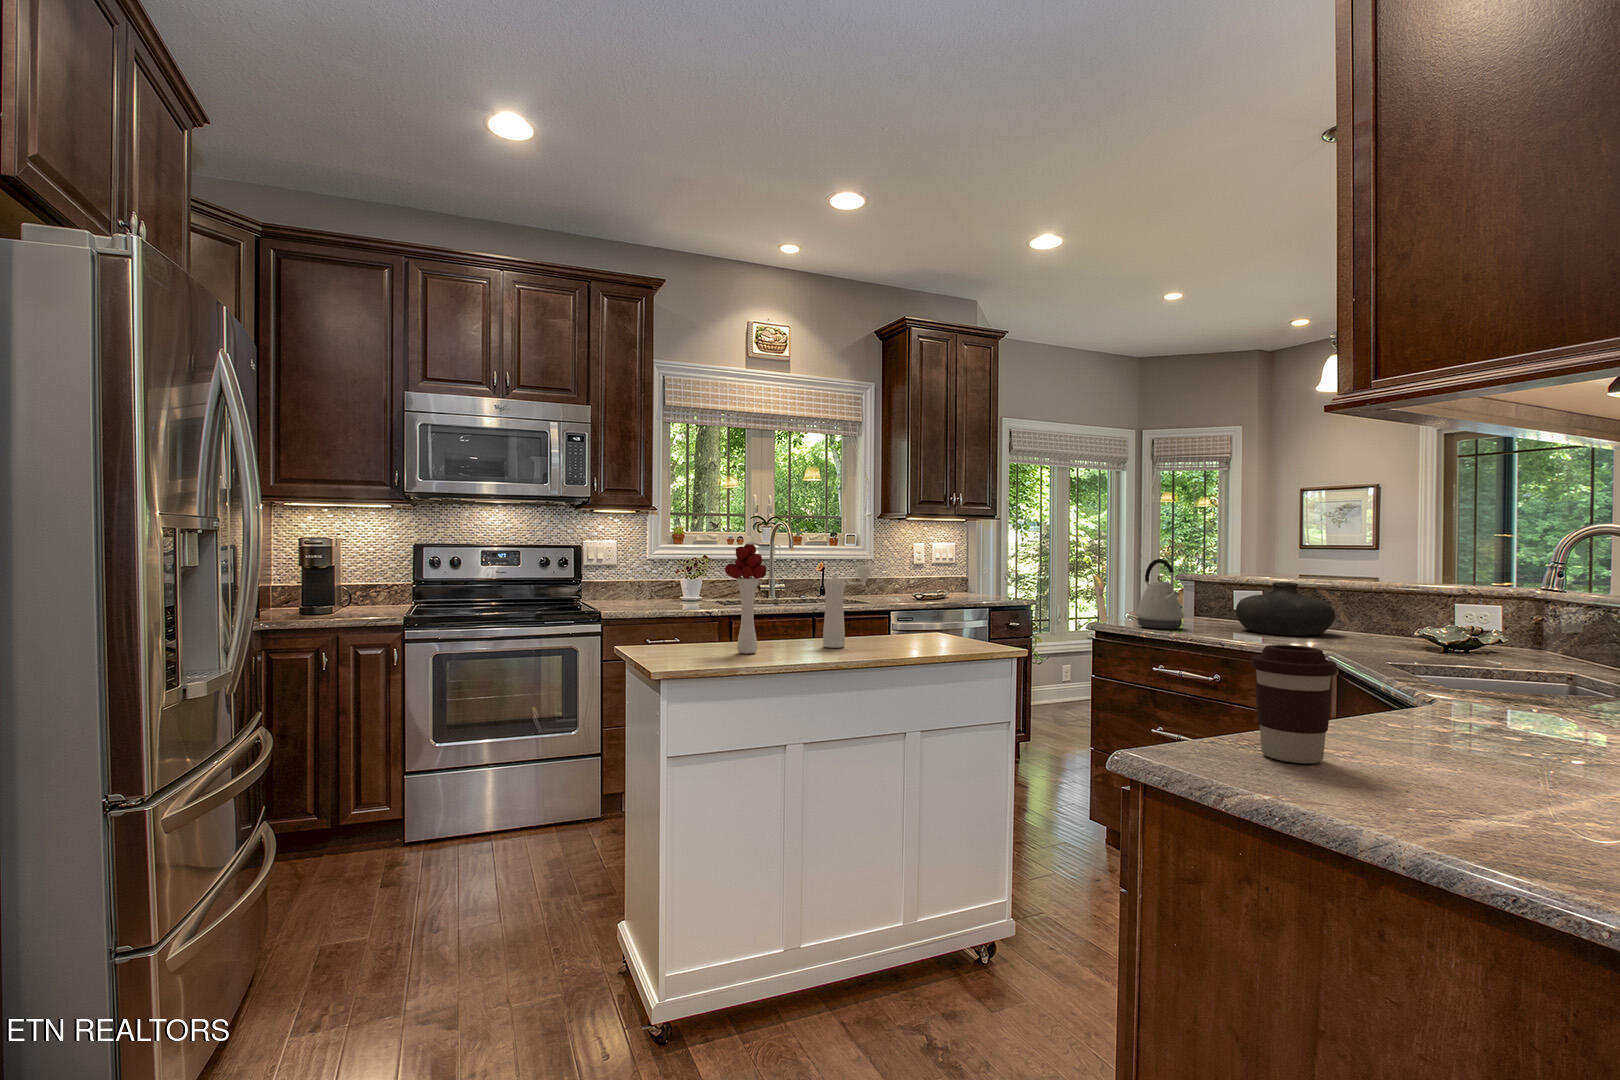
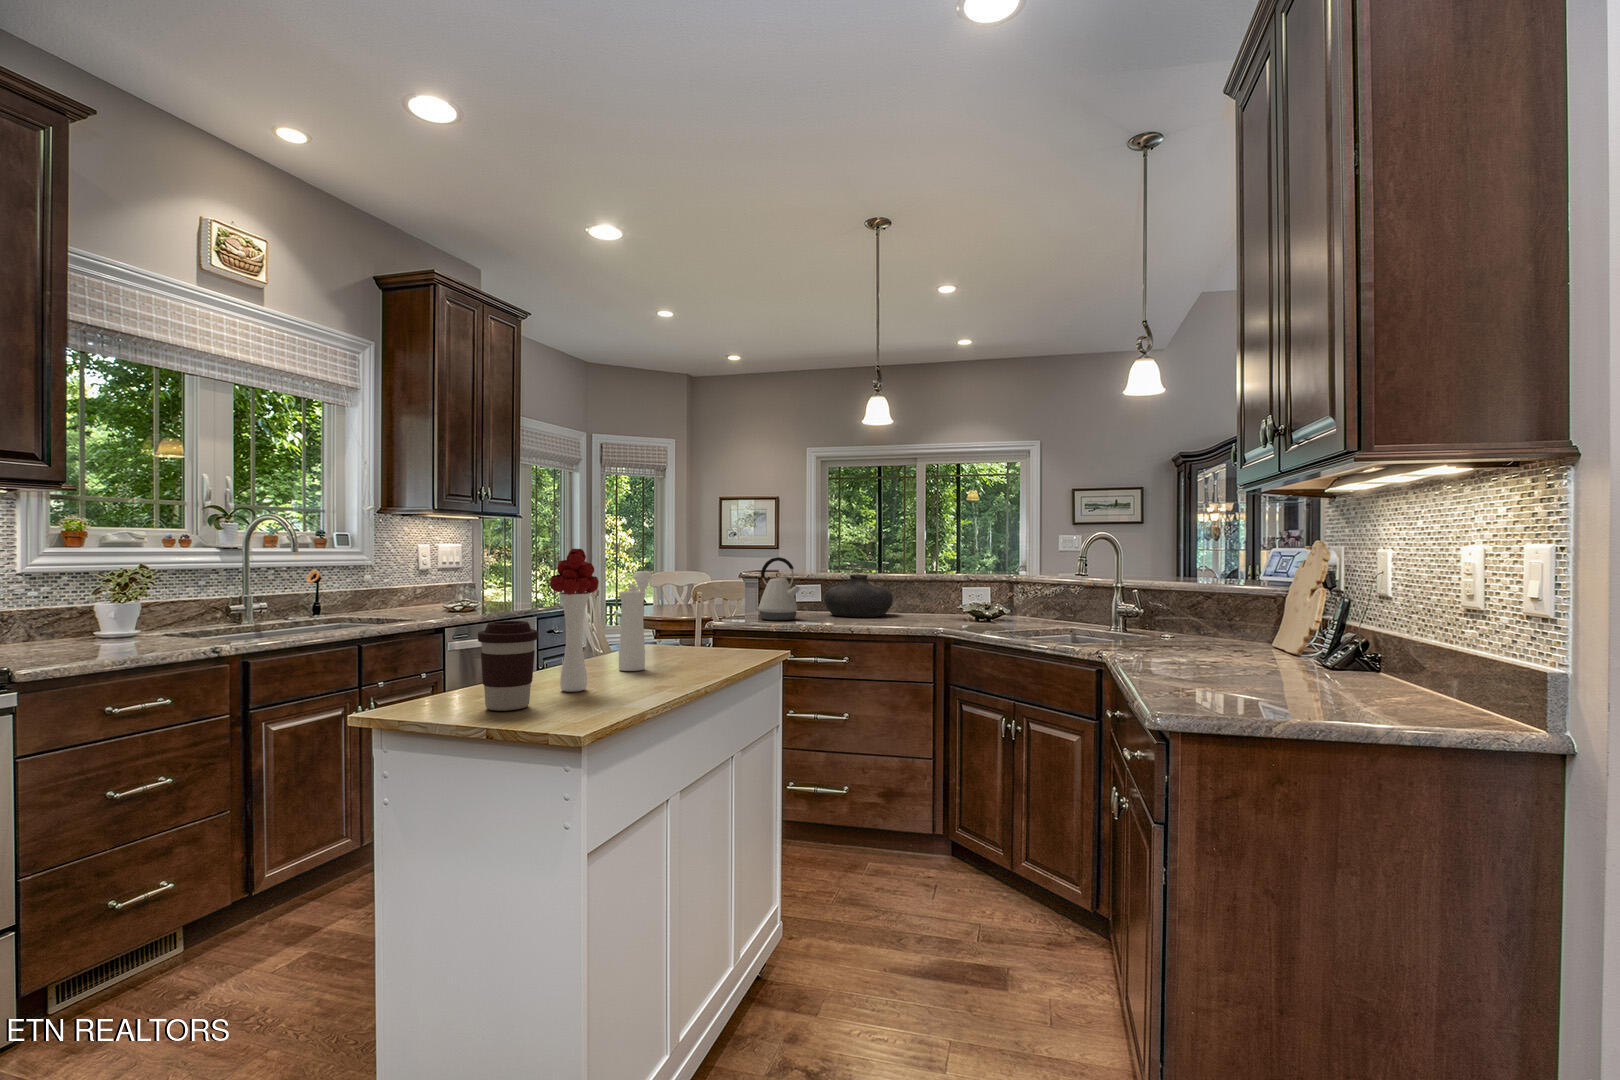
coffee cup: present [1251,645,1336,764] -> present [478,621,538,711]

